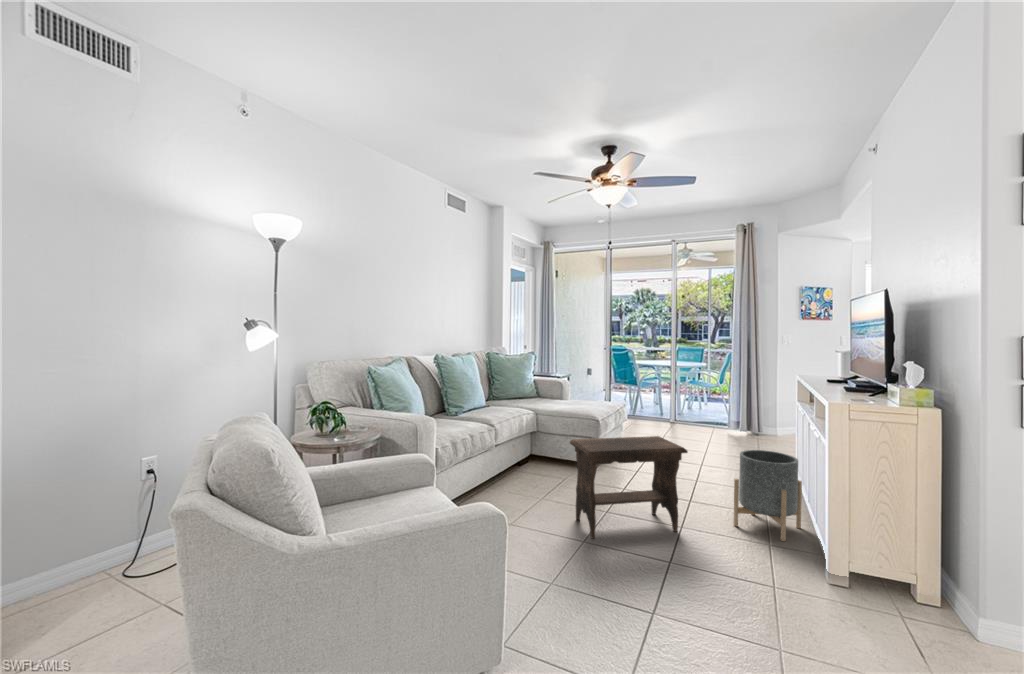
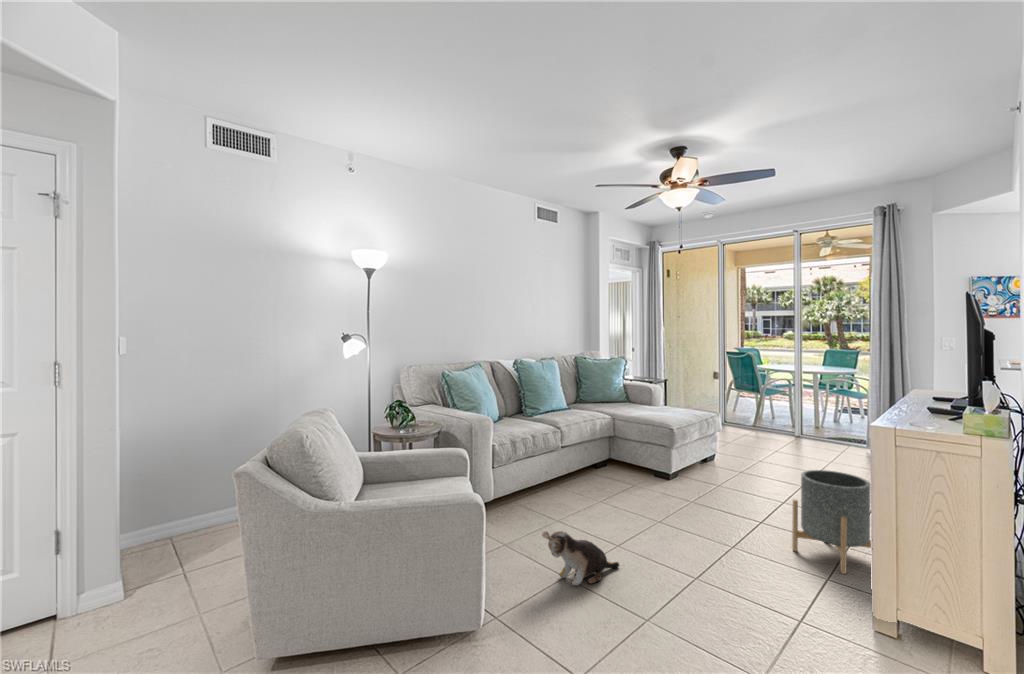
footstool: present [570,436,688,538] -> none [615,445,731,548]
plush toy: none [537,536,602,593] -> present [543,531,619,585]

